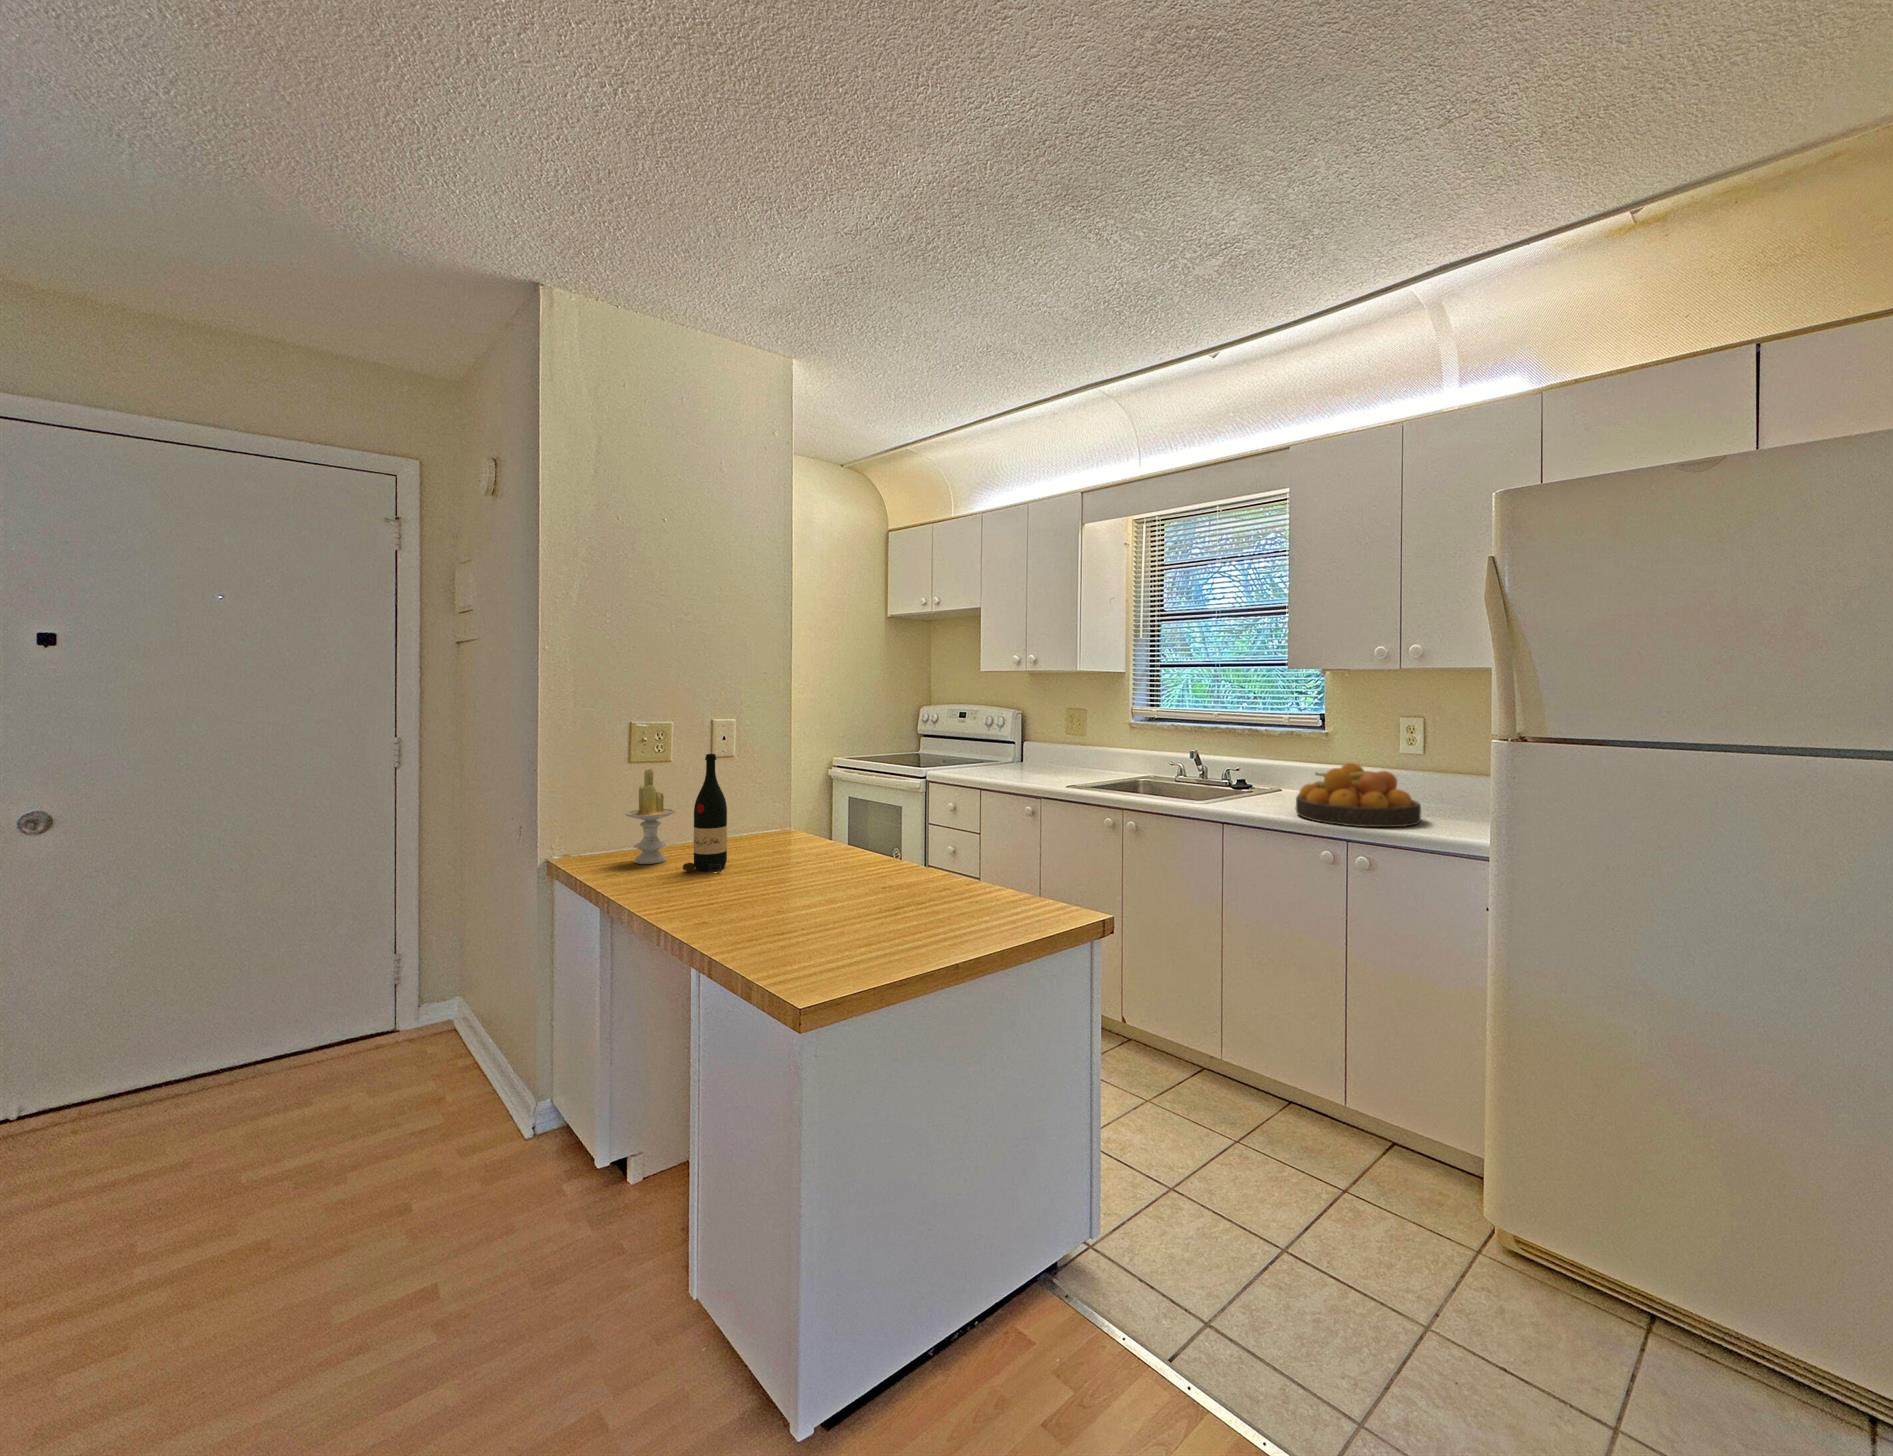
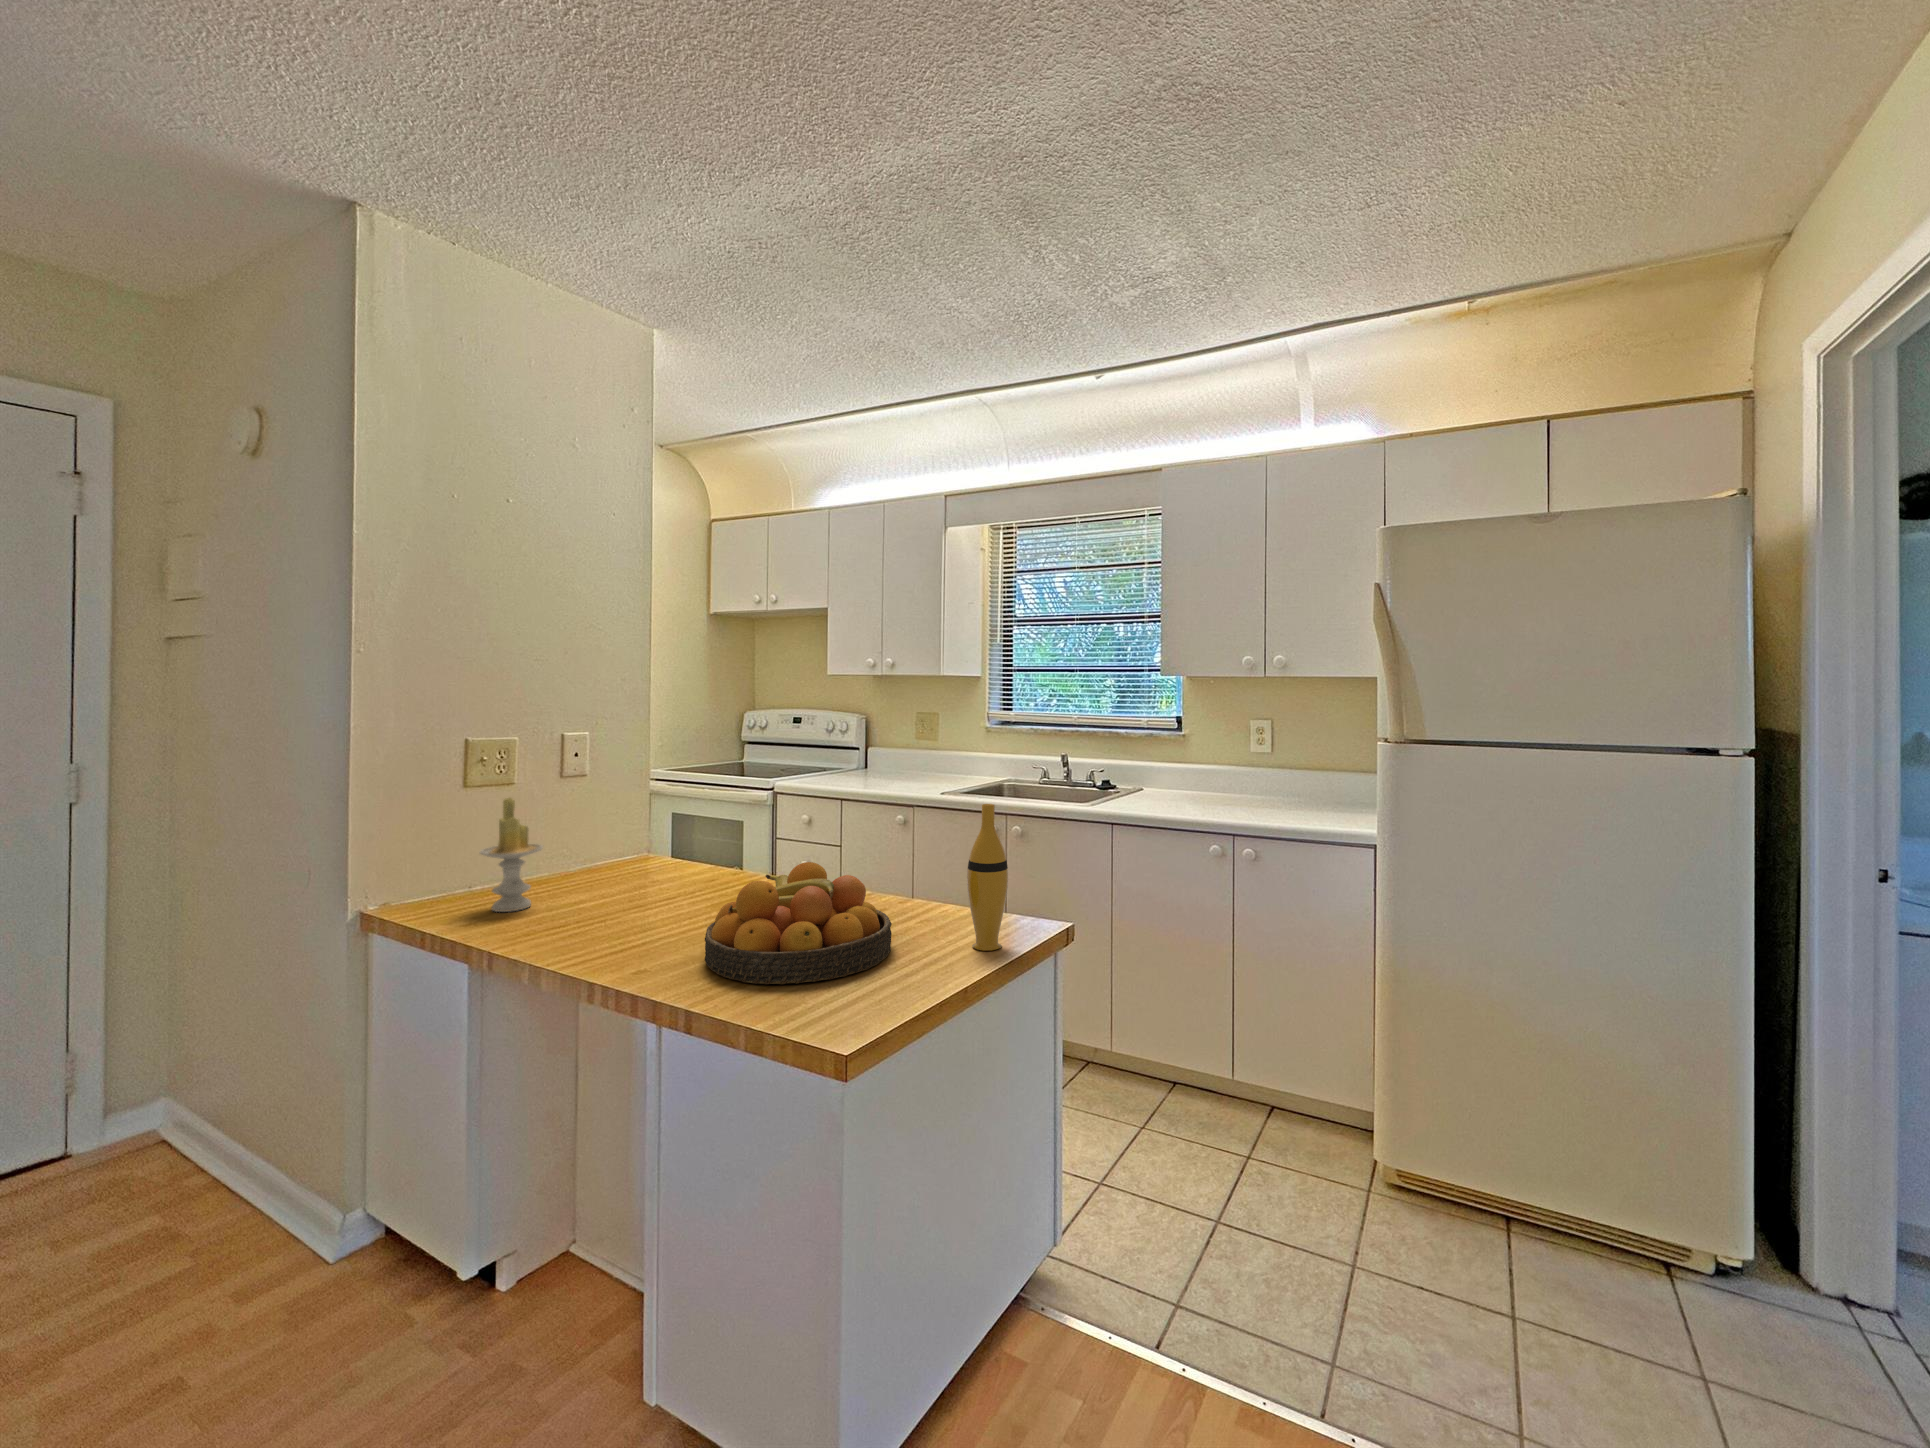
wine bottle: present [683,754,727,873] -> none [566,777,618,916]
fruit bowl: present [1296,763,1421,827] -> present [705,862,892,984]
vase: none [986,788,1026,932] -> present [967,804,1008,951]

